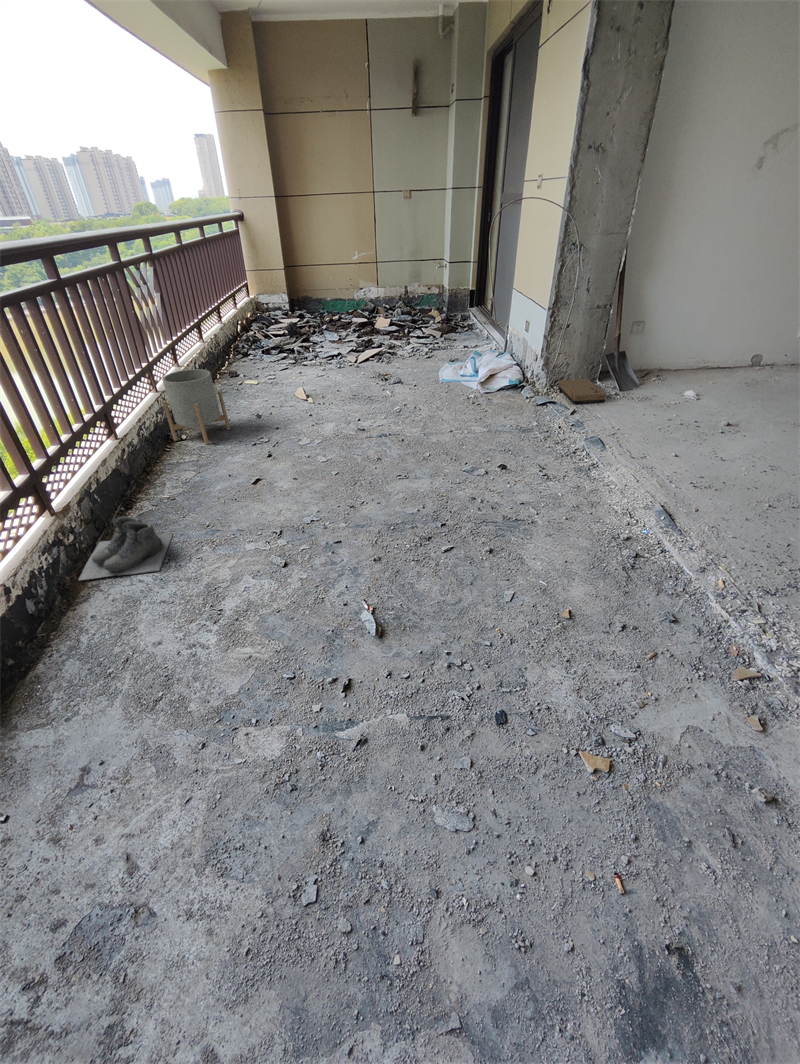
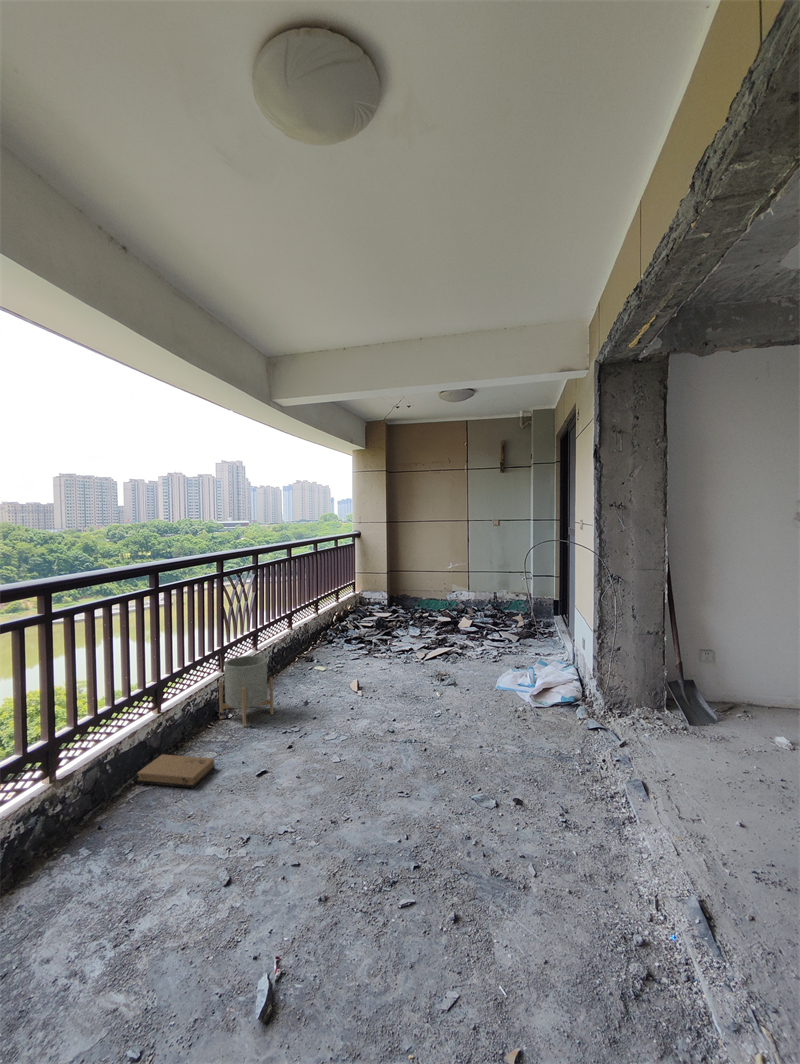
cardboard box: present [558,379,606,404] -> present [137,754,215,788]
boots: present [78,517,172,580] -> none [40,794,153,863]

